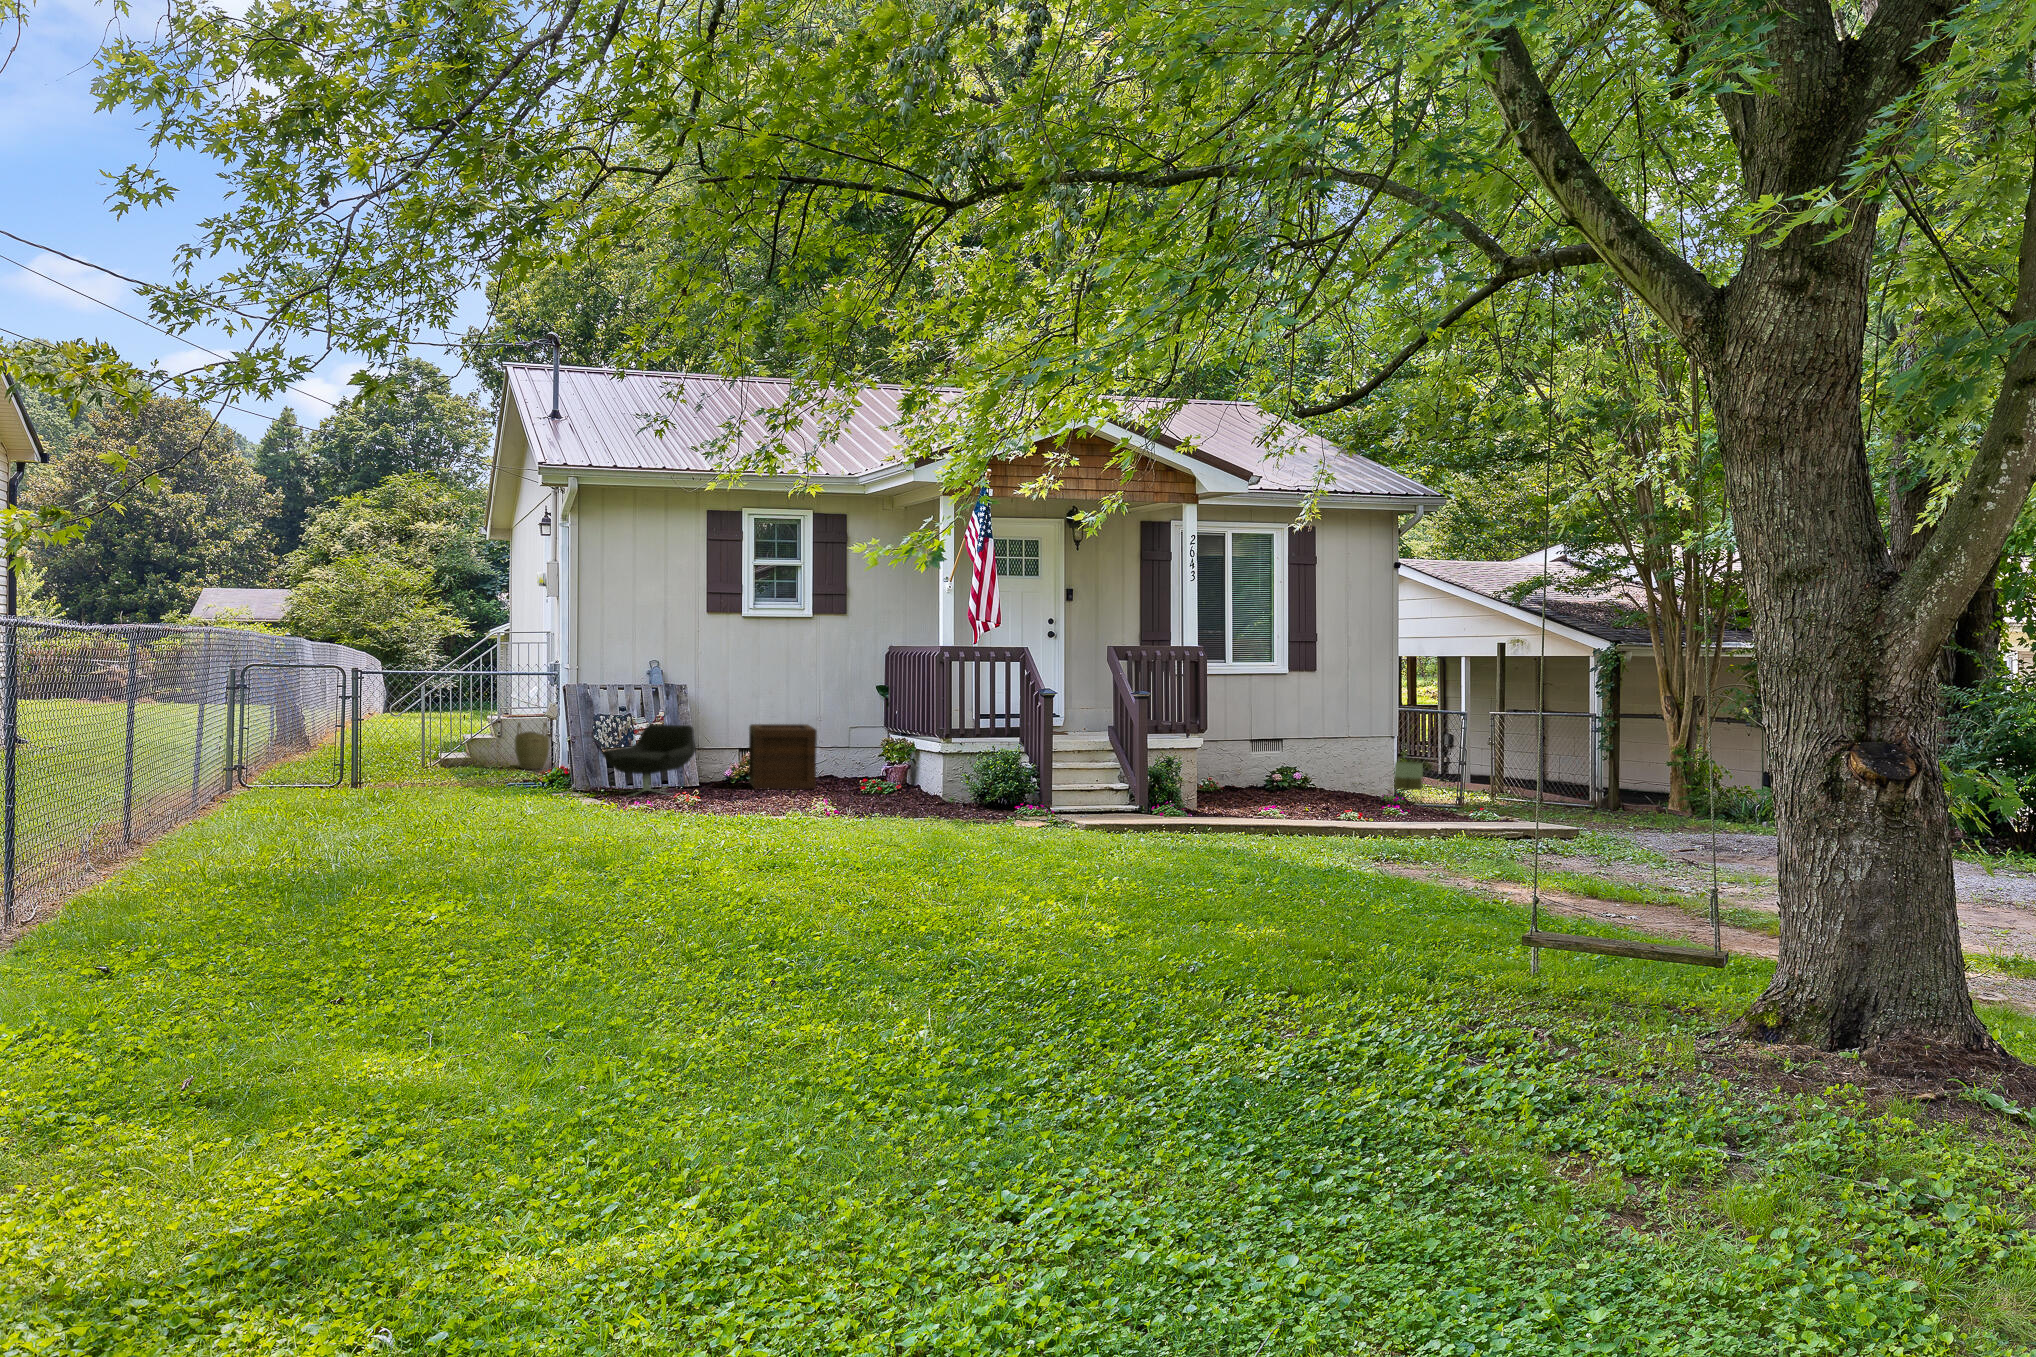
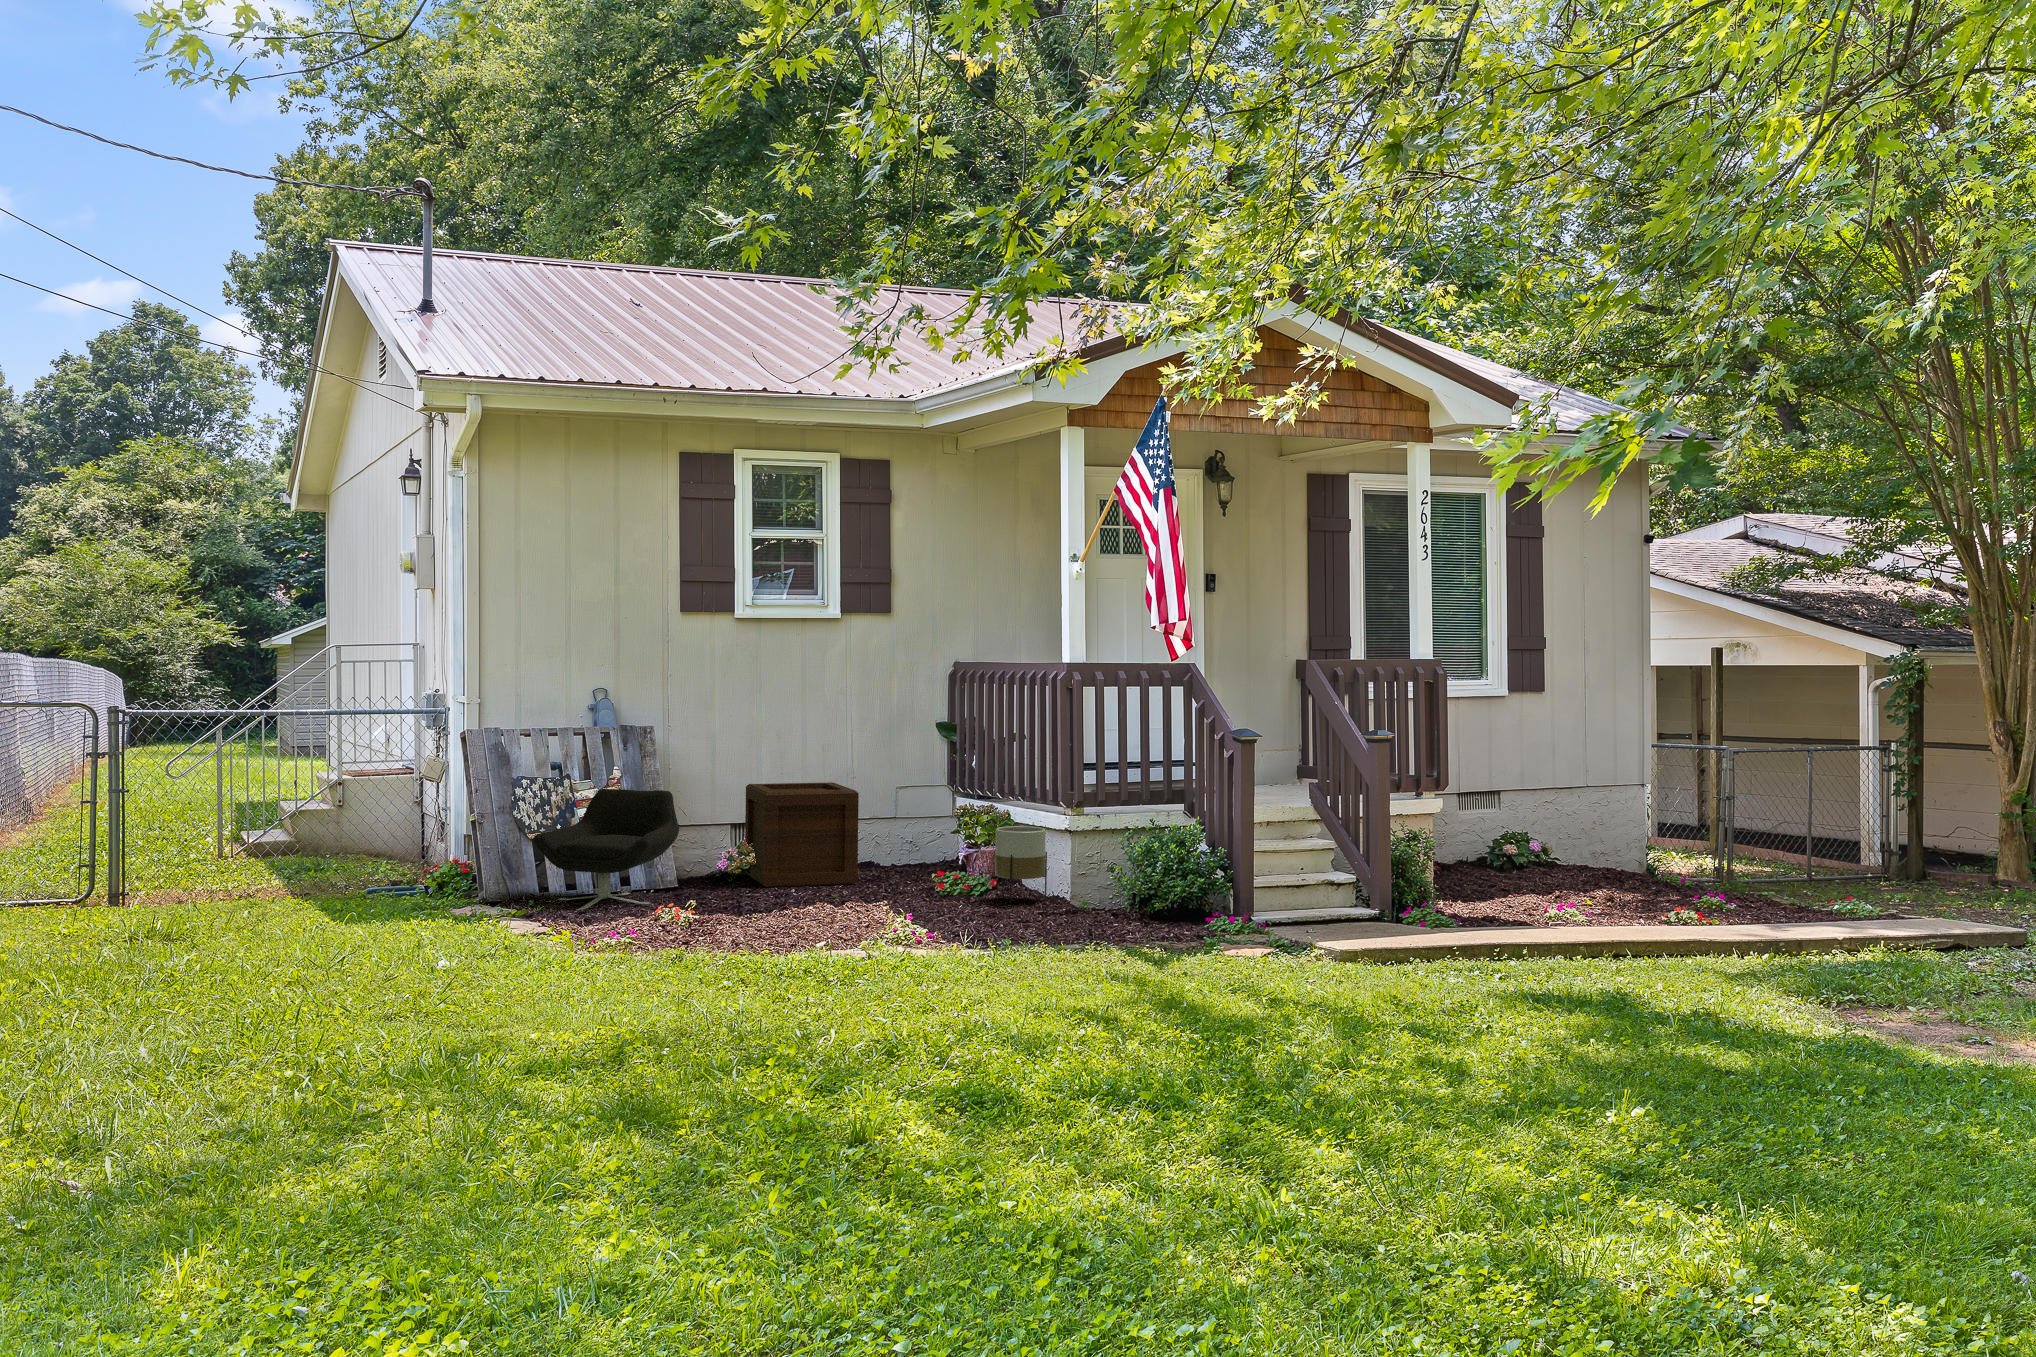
woven basket: present [514,723,550,769] -> none [365,781,419,855]
planter: present [1394,762,1423,792] -> present [995,826,1047,904]

